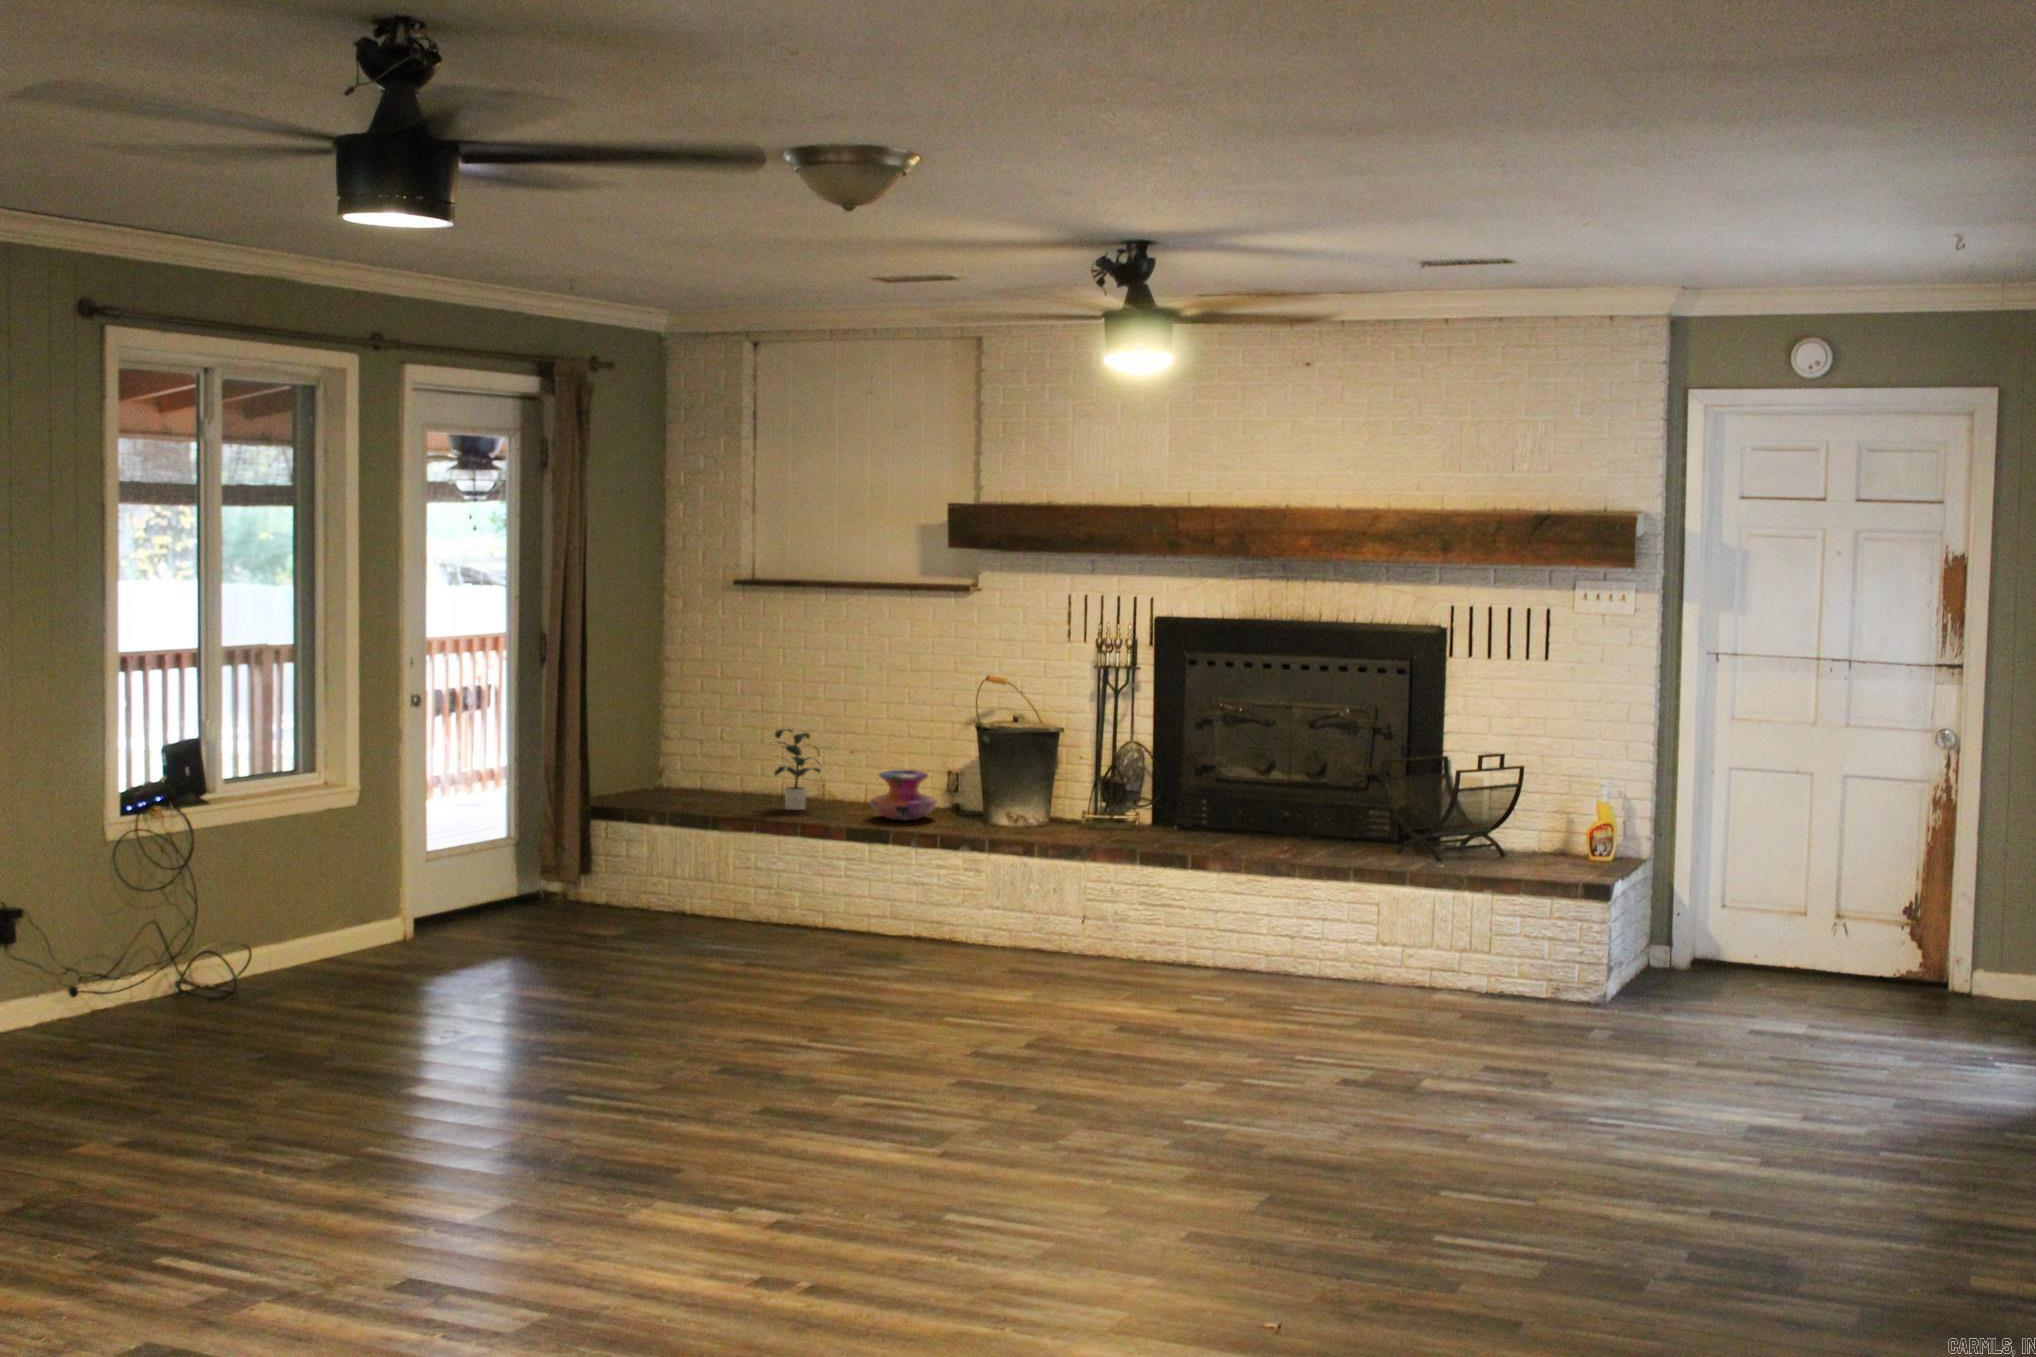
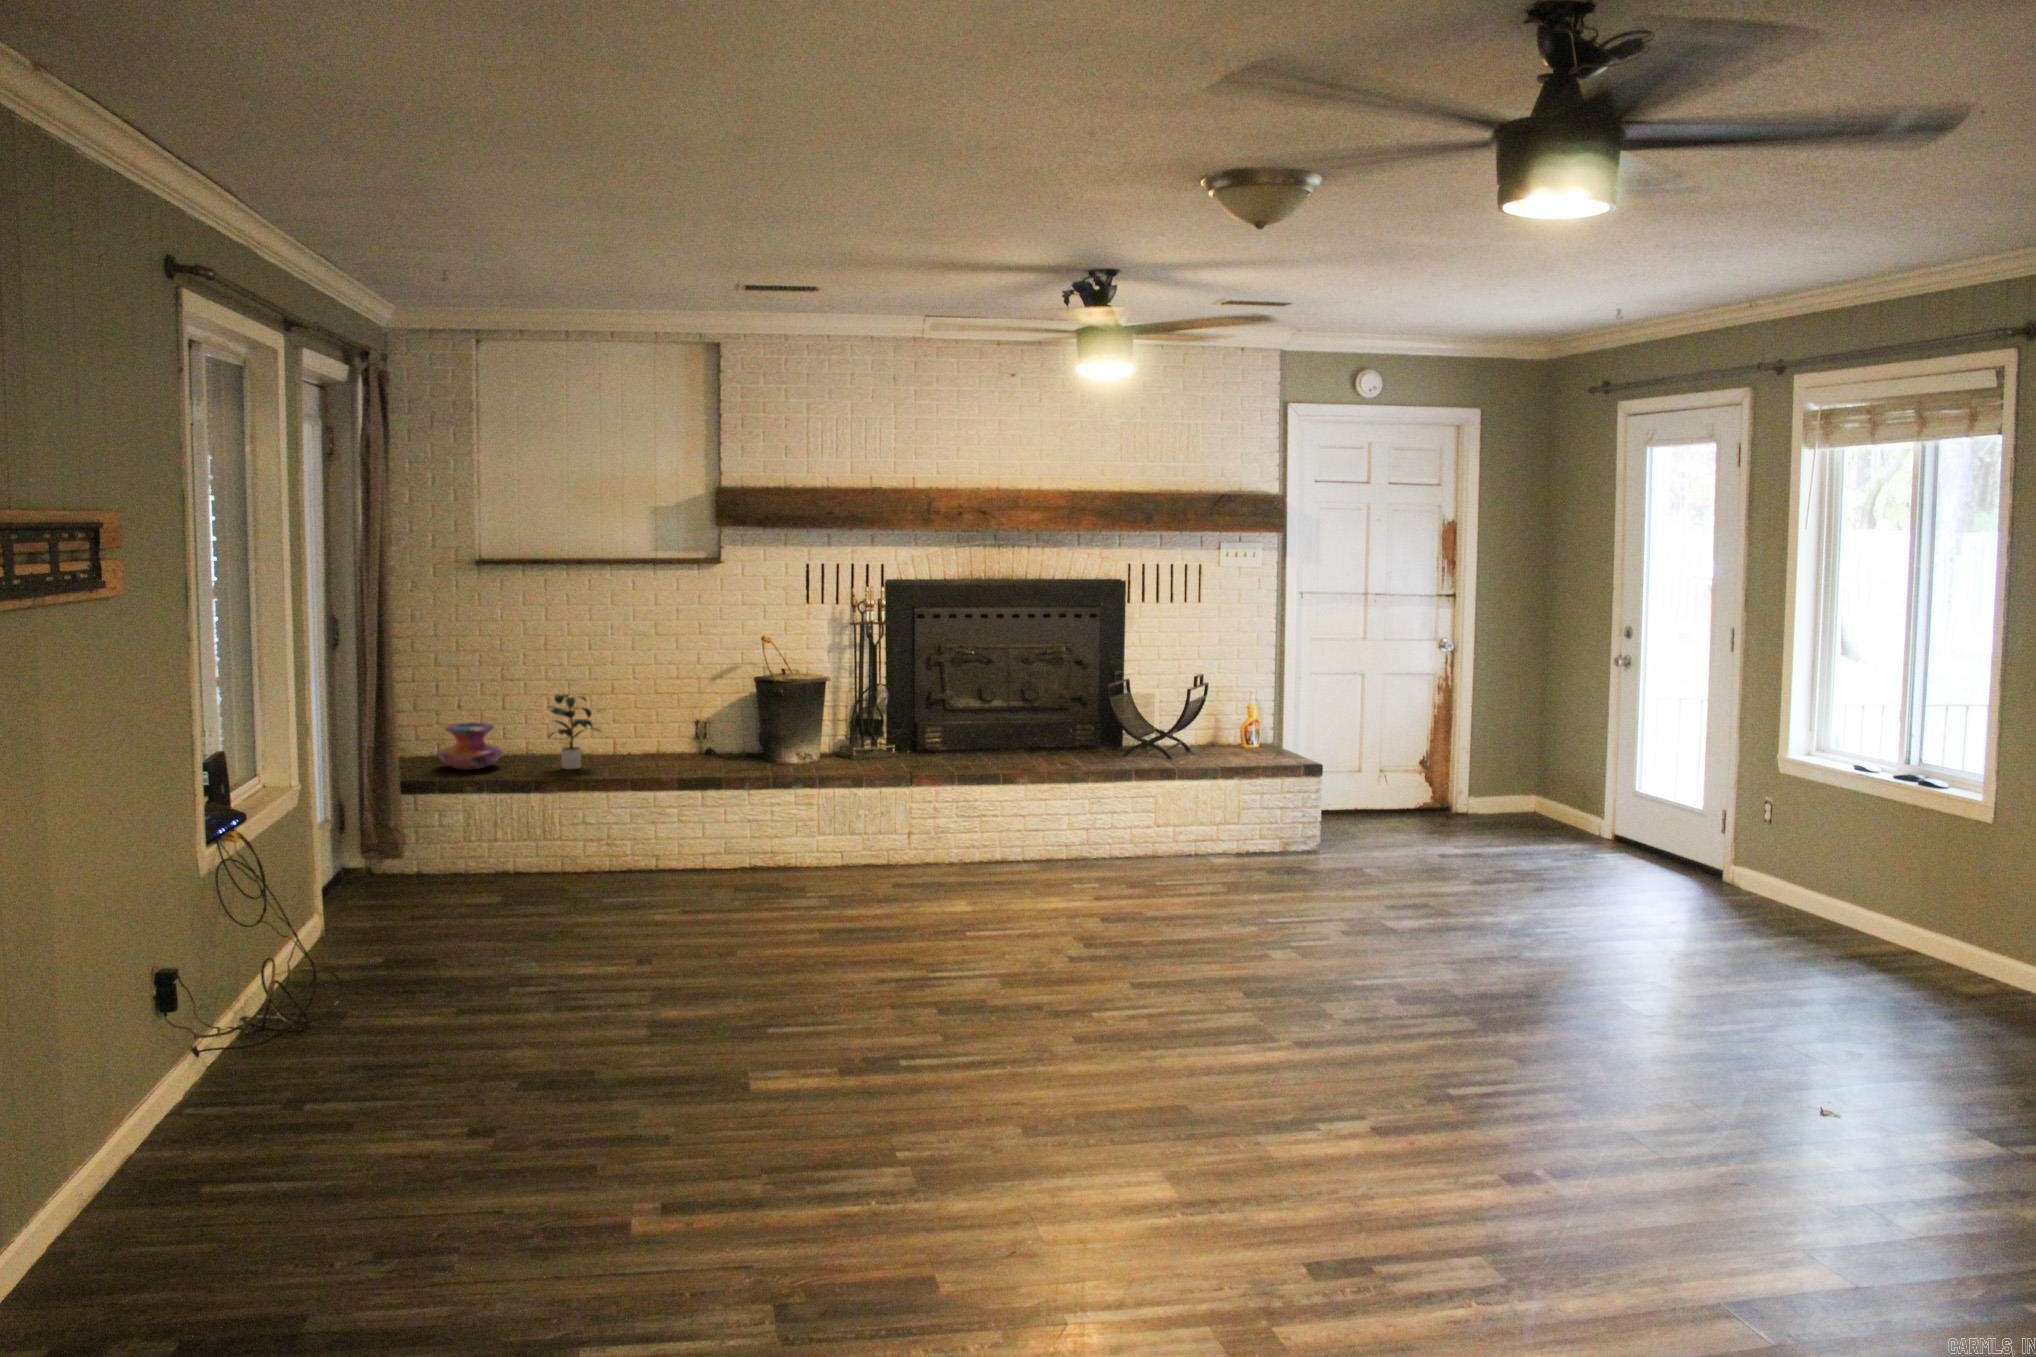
decorative vase: present [870,770,937,820] -> present [437,723,503,770]

